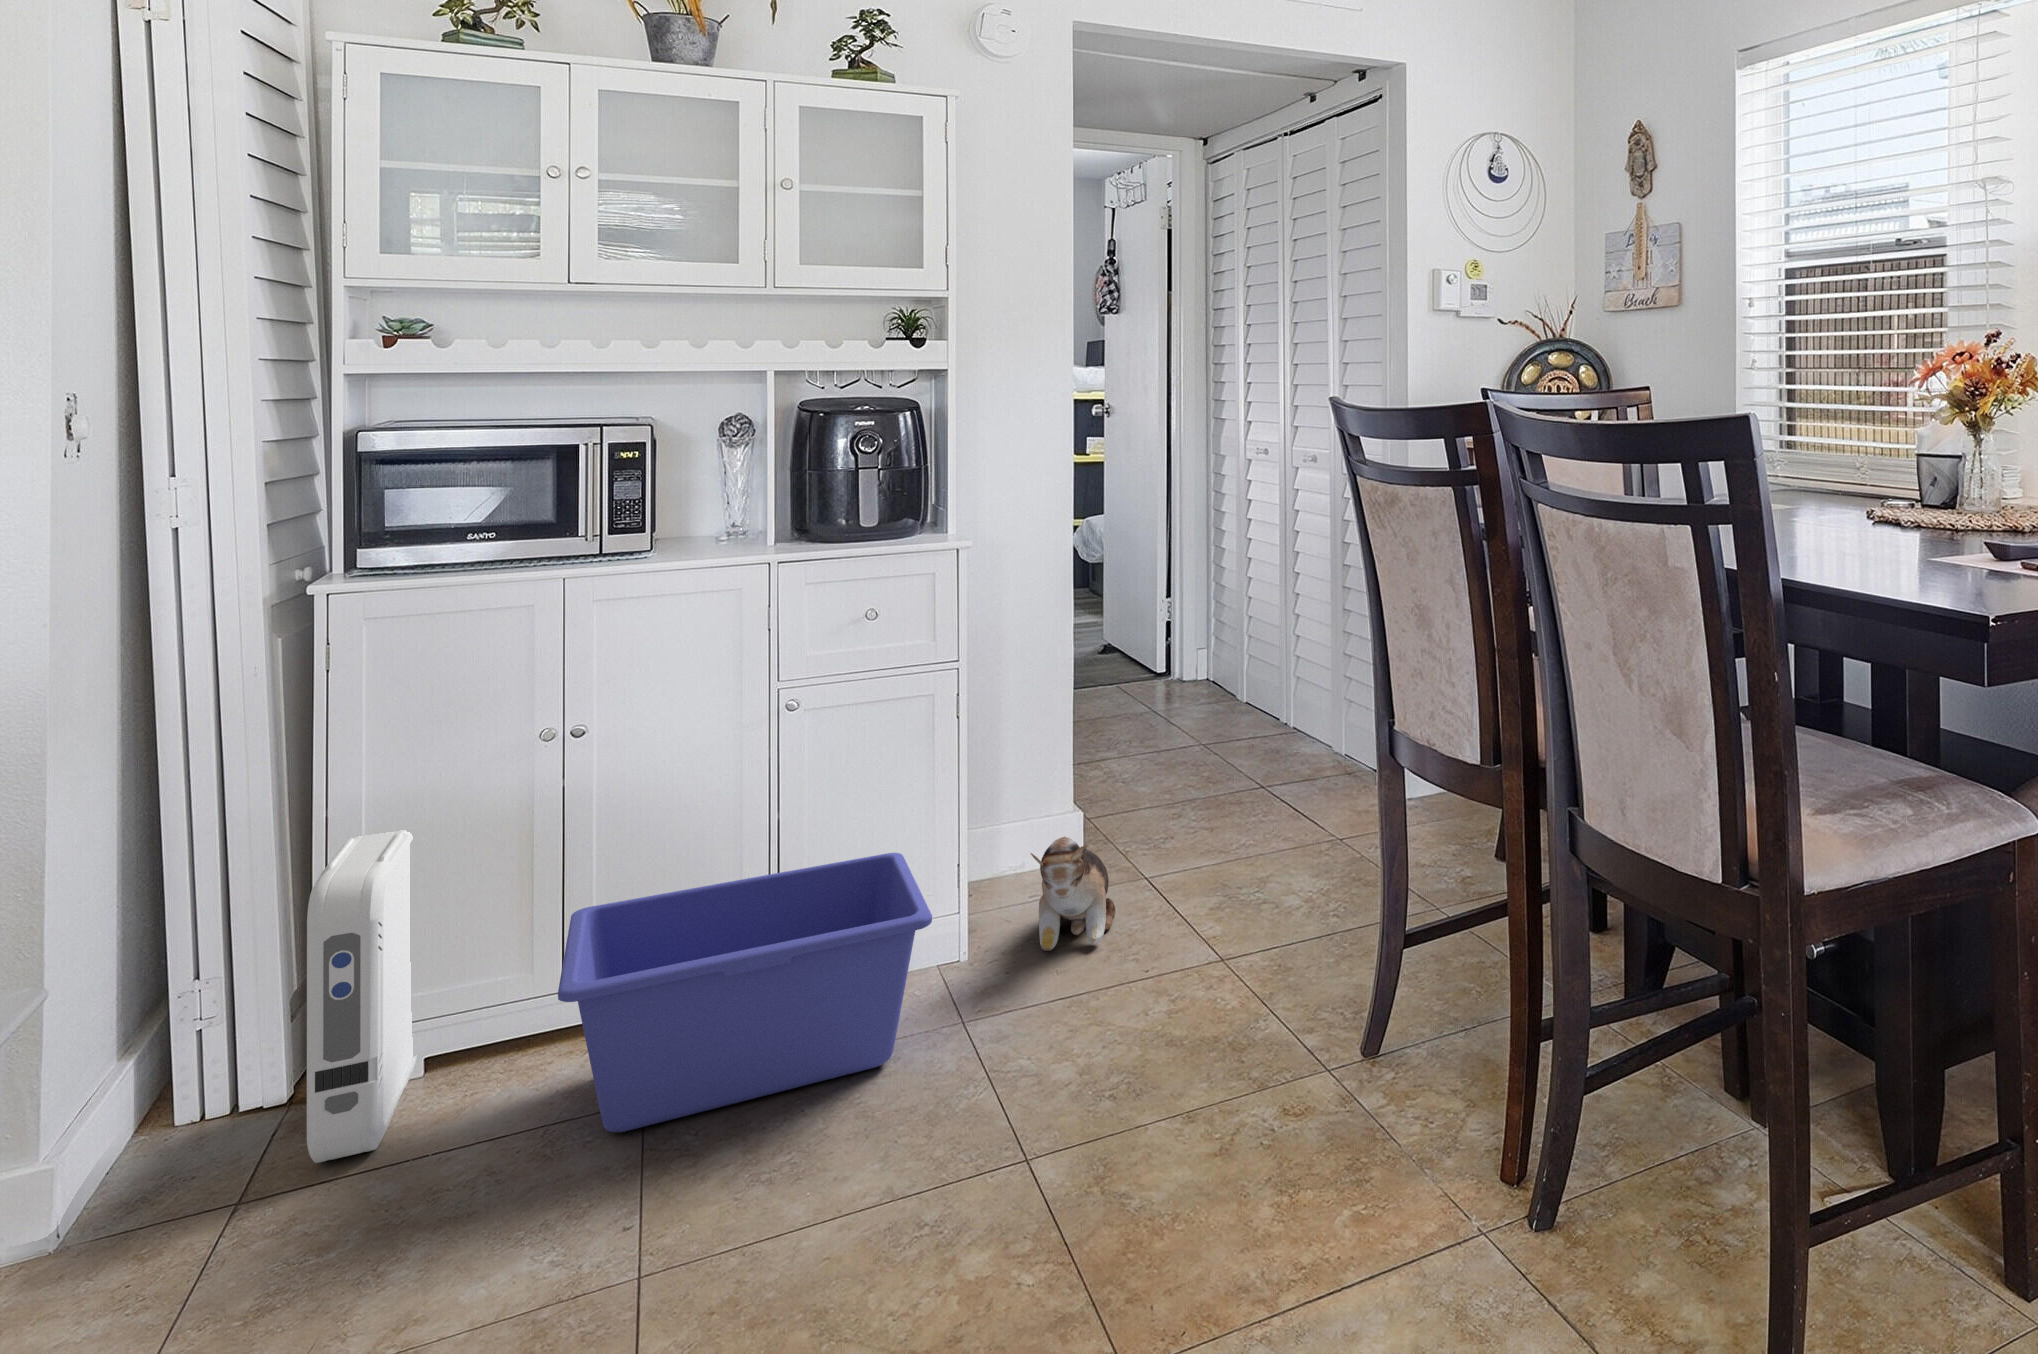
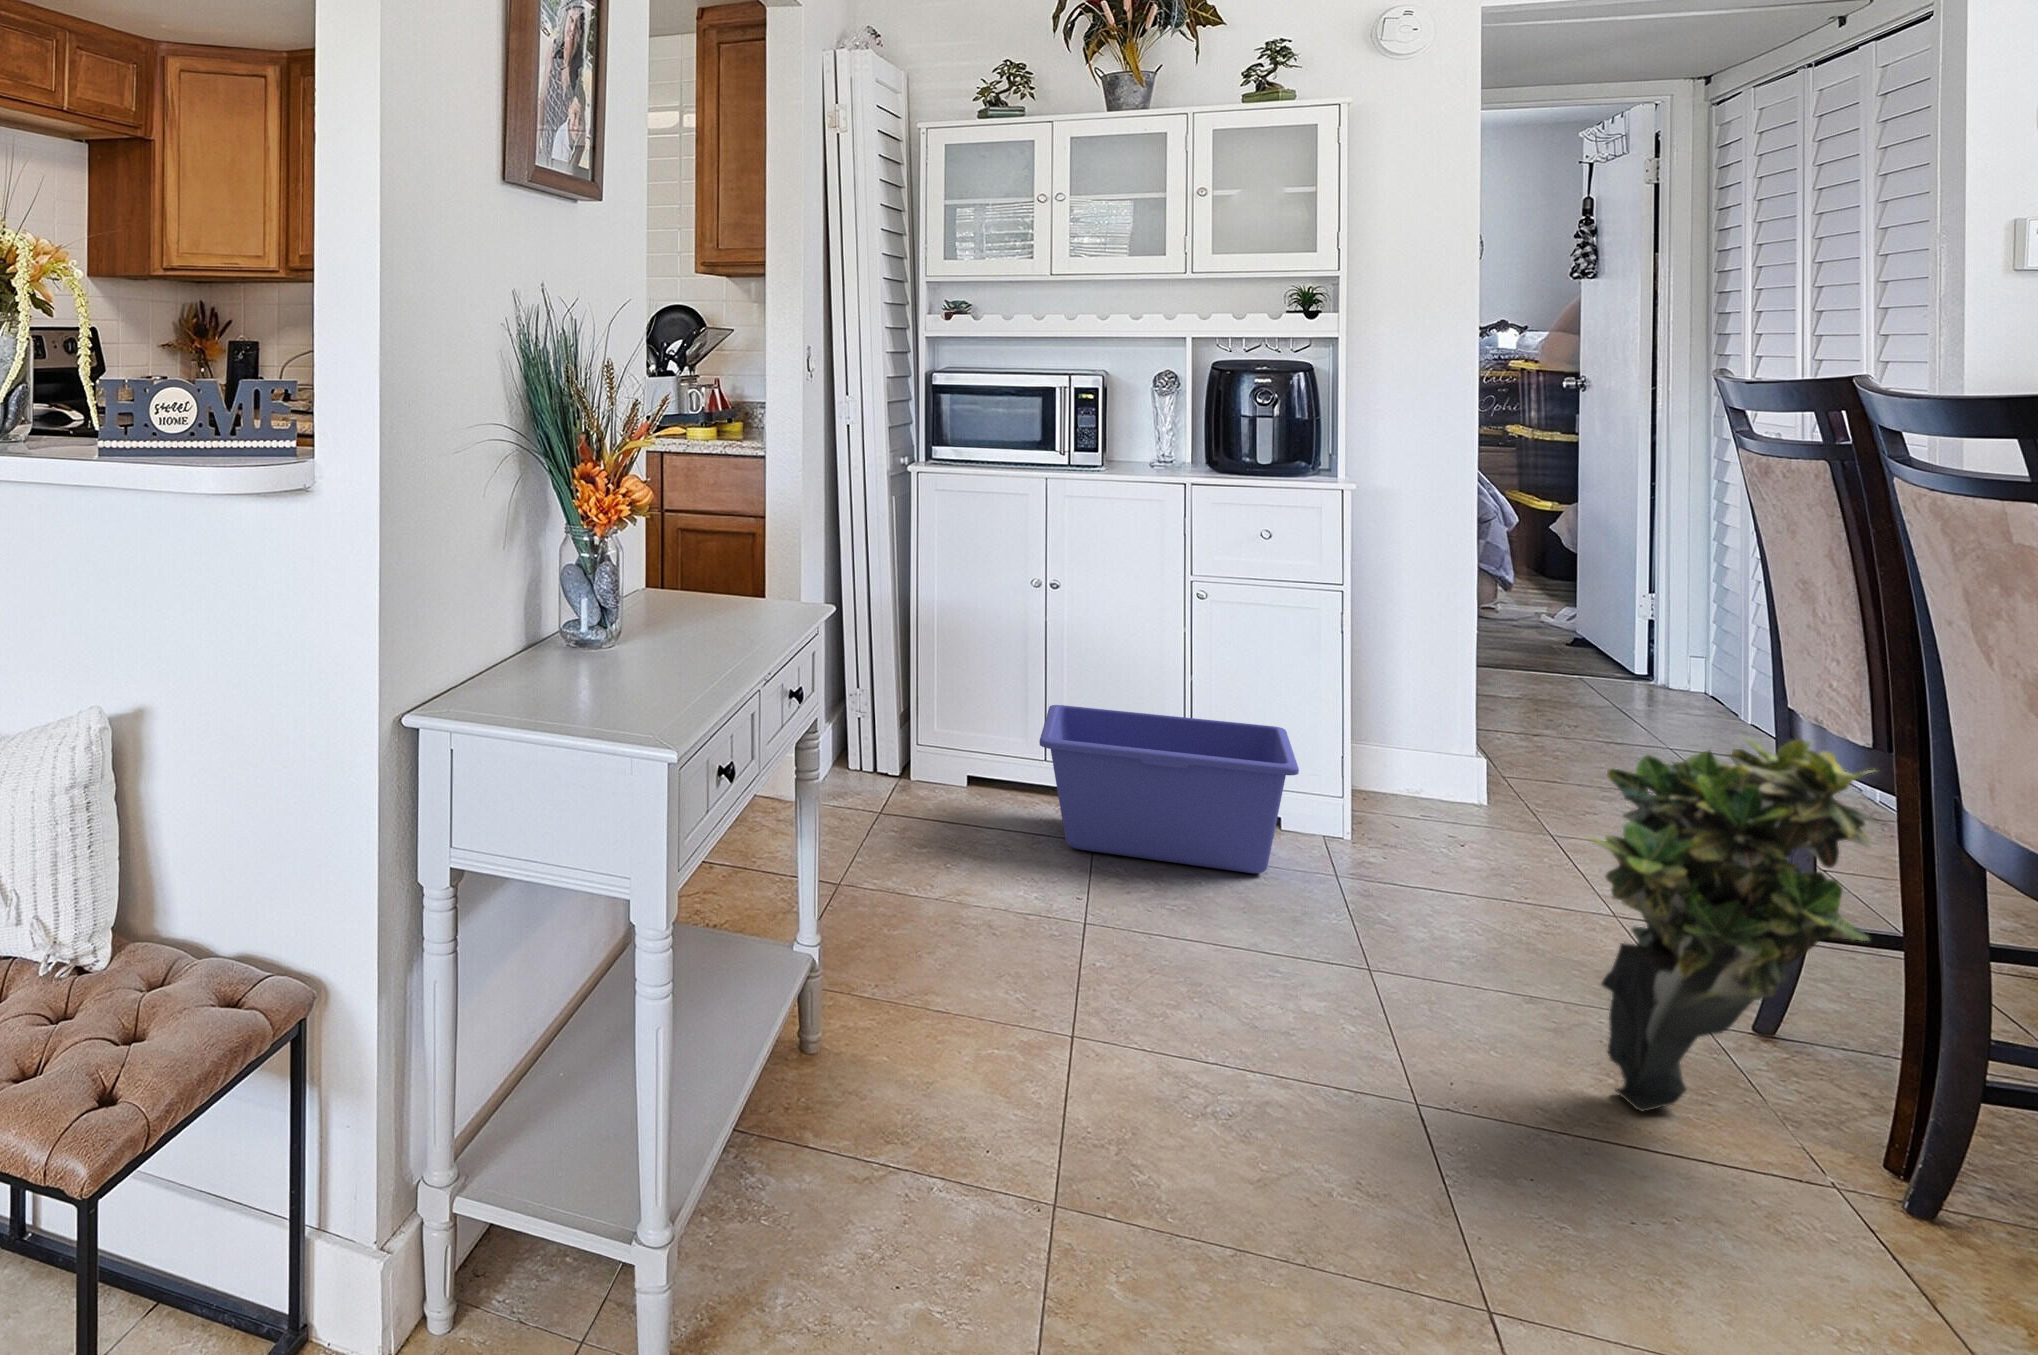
potted plant: none [1292,772,1519,1254] -> present [1589,738,1877,1112]
air purifier: present [307,830,417,1163] -> none [910,624,964,812]
plush toy: present [1031,836,1115,951] -> none [1401,755,1497,860]

